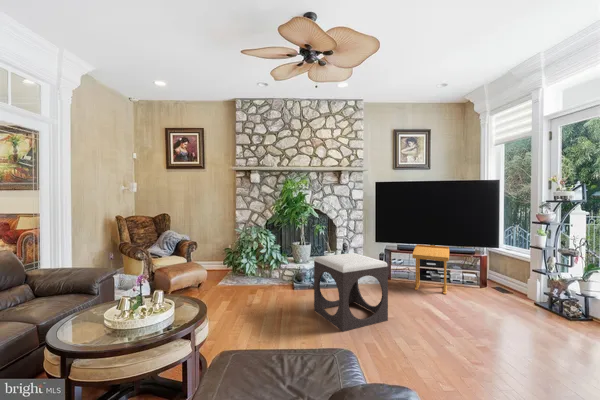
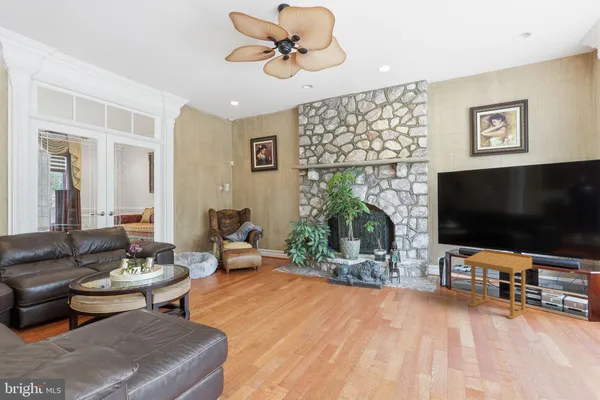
footstool: present [314,253,388,331] -> none [320,248,385,328]

